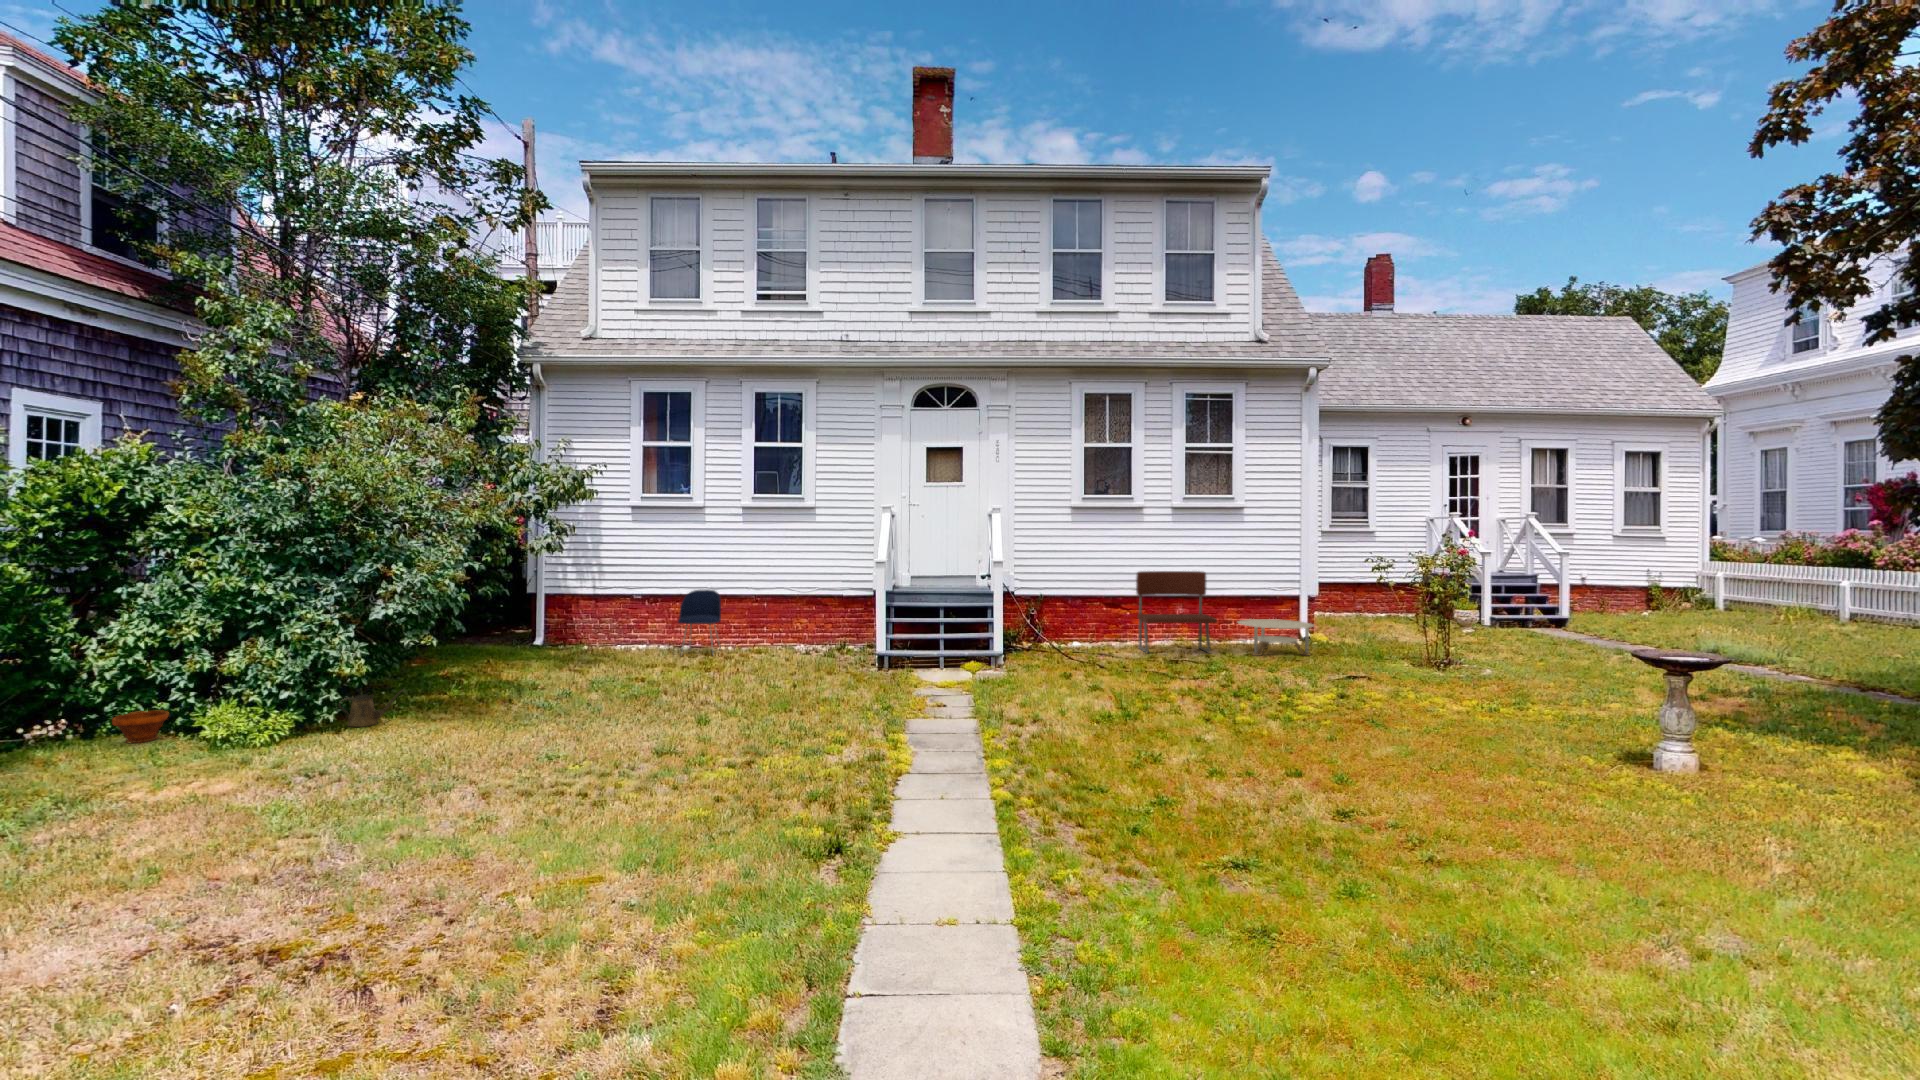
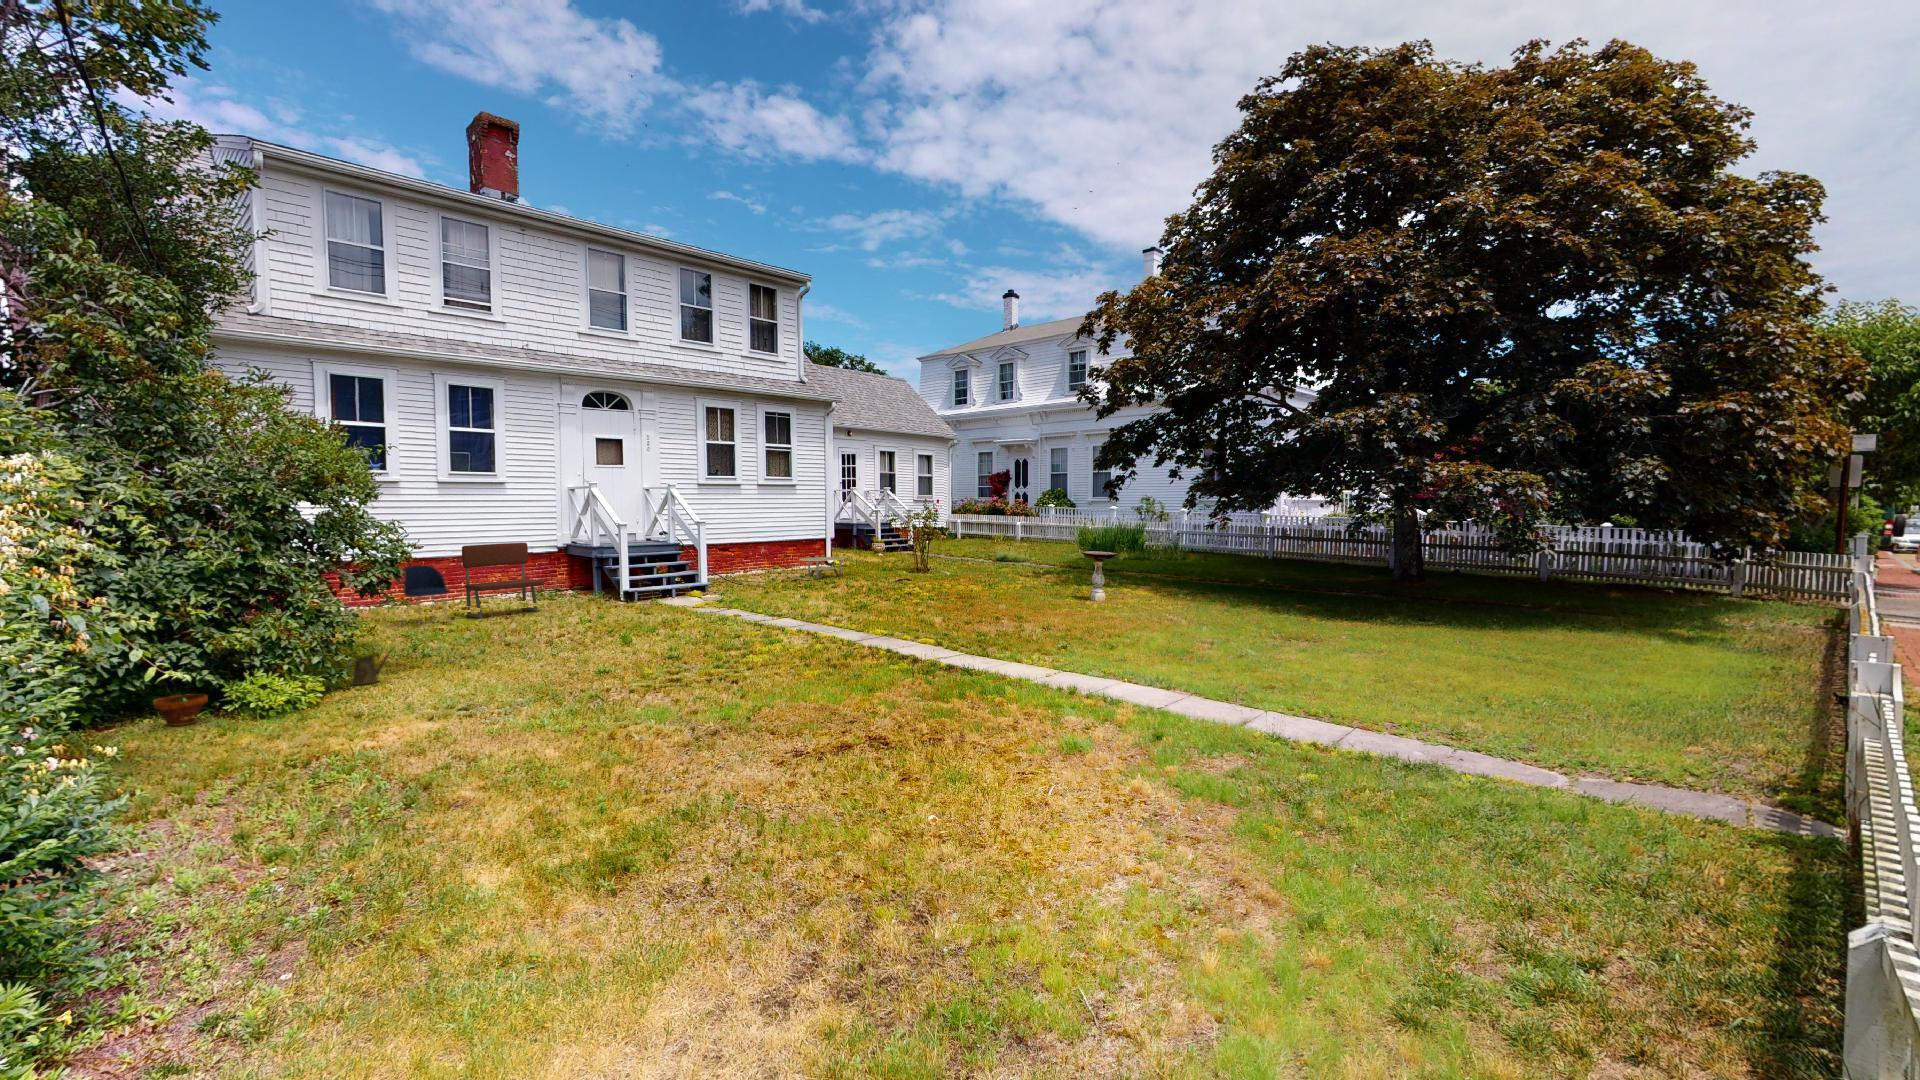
bench: present [1136,571,1217,653] -> present [462,543,544,618]

